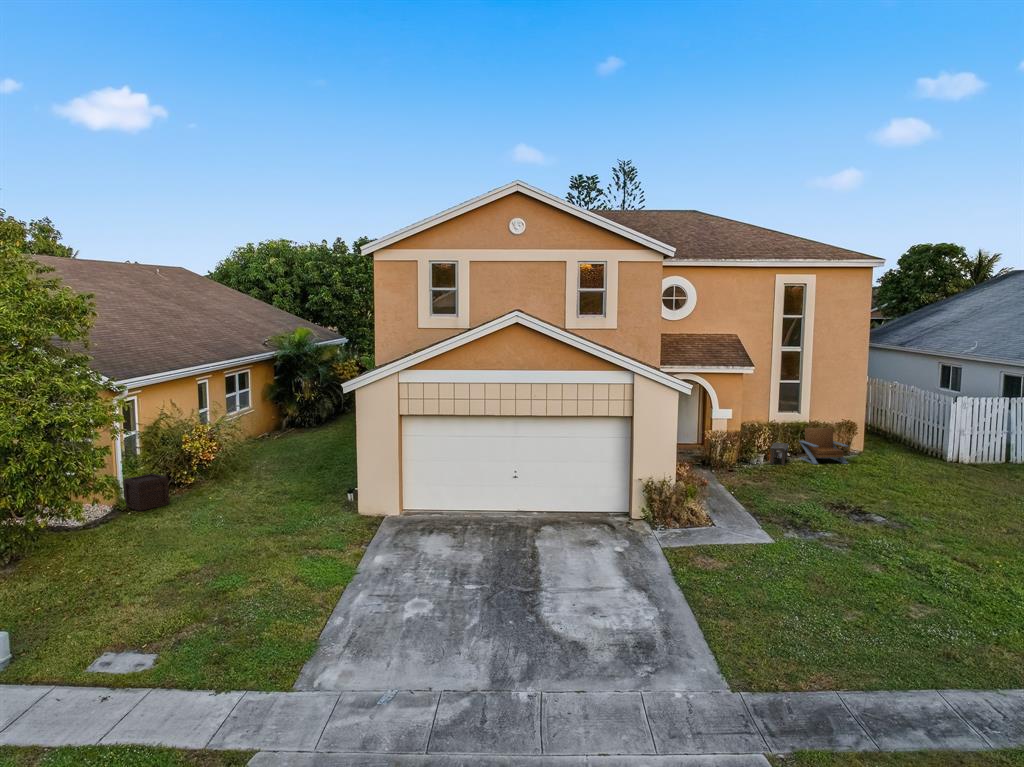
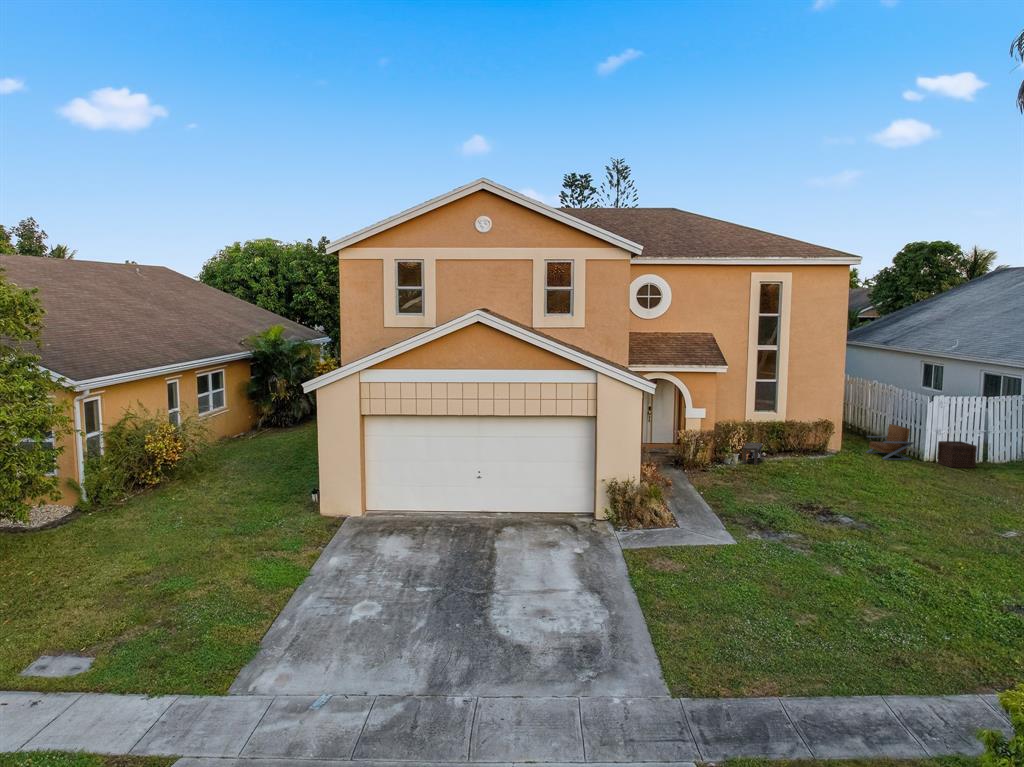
lounge chair: present [799,428,848,464] -> present [866,424,914,460]
wooden crate: present [123,474,170,511] -> present [937,441,977,468]

